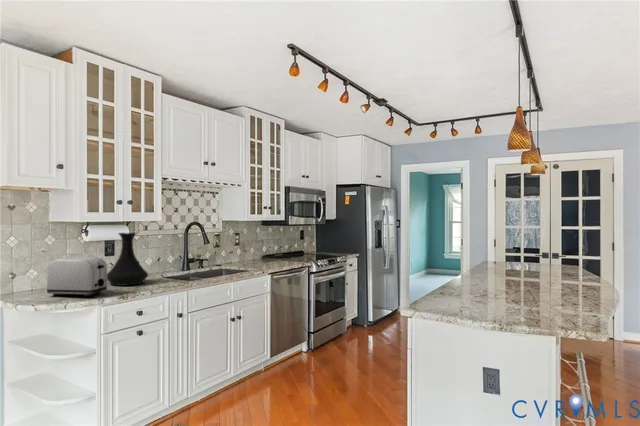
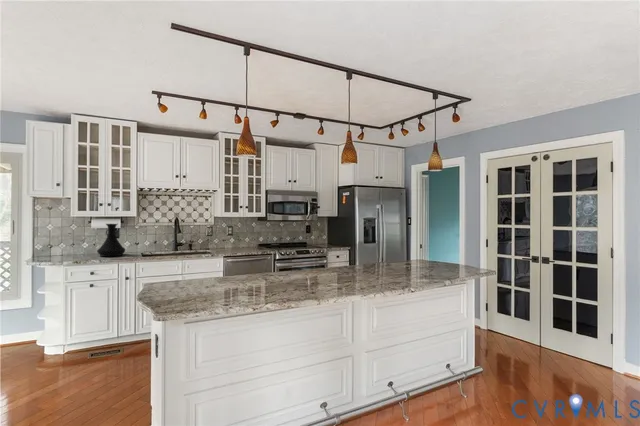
toaster: present [47,257,107,297] -> none [53,237,80,260]

